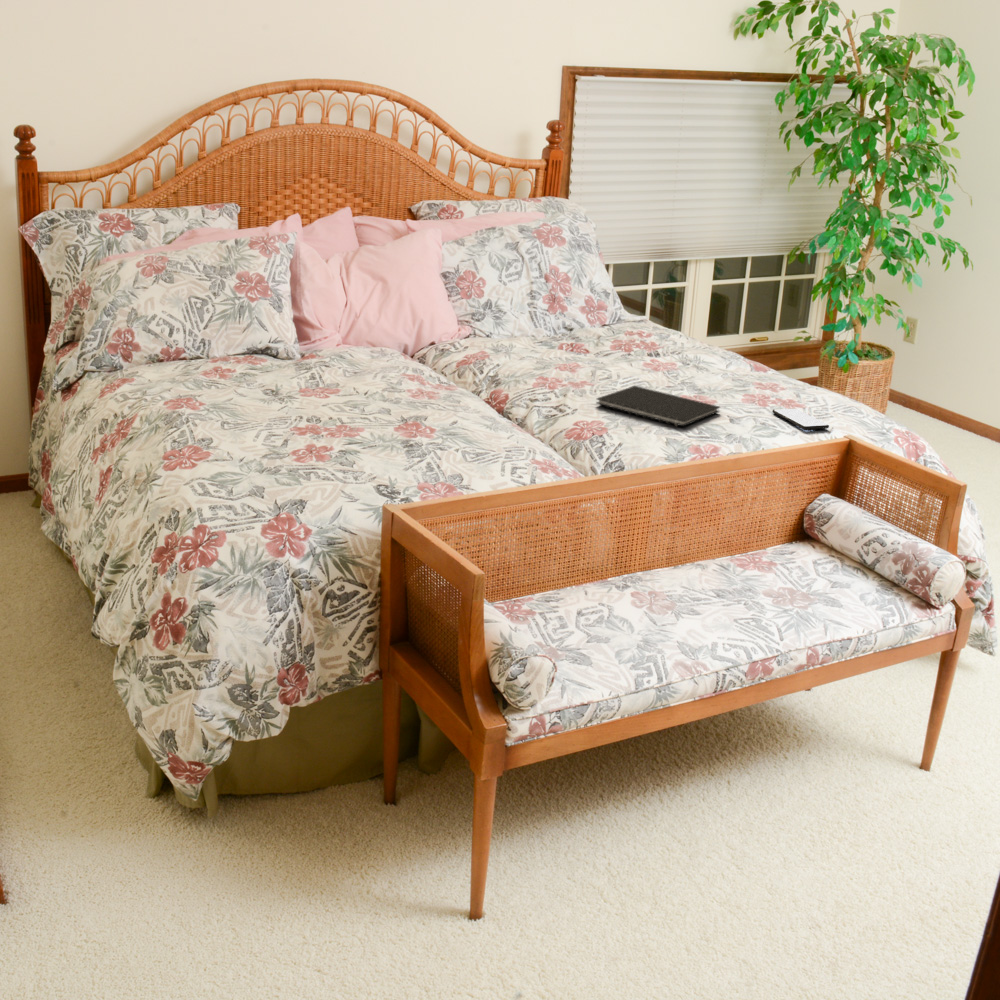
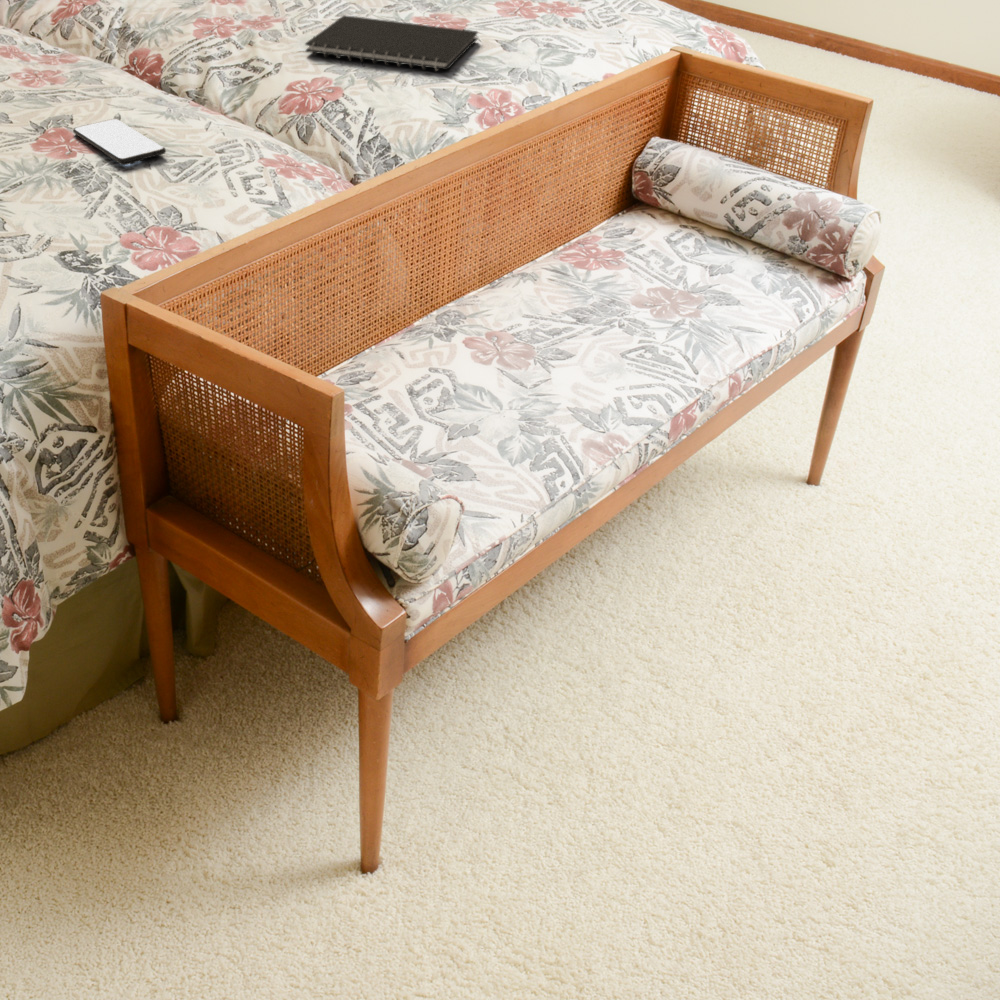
smartphone: present [772,408,829,430] -> present [73,119,166,165]

